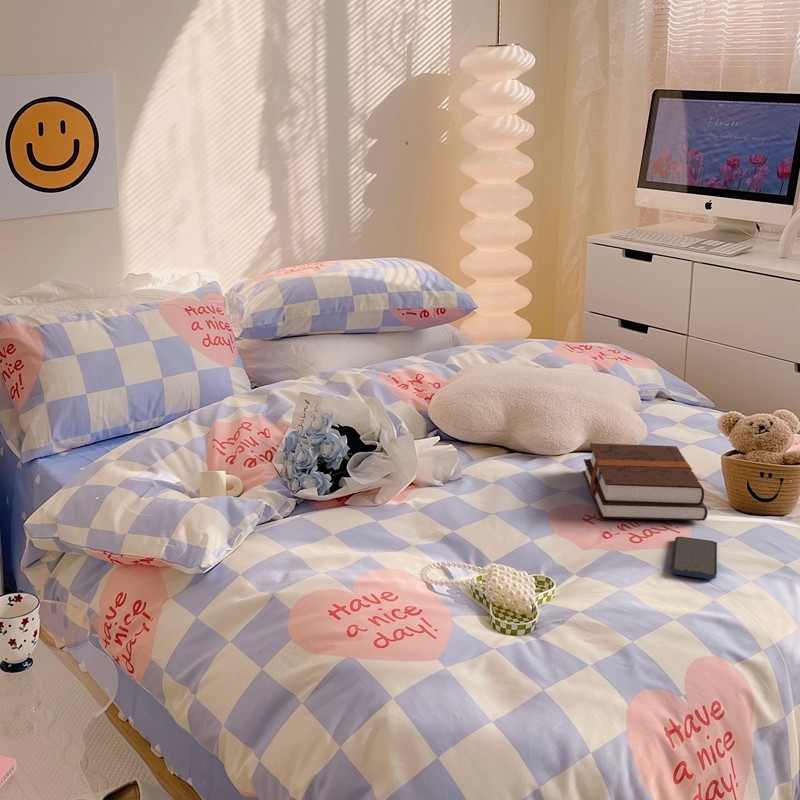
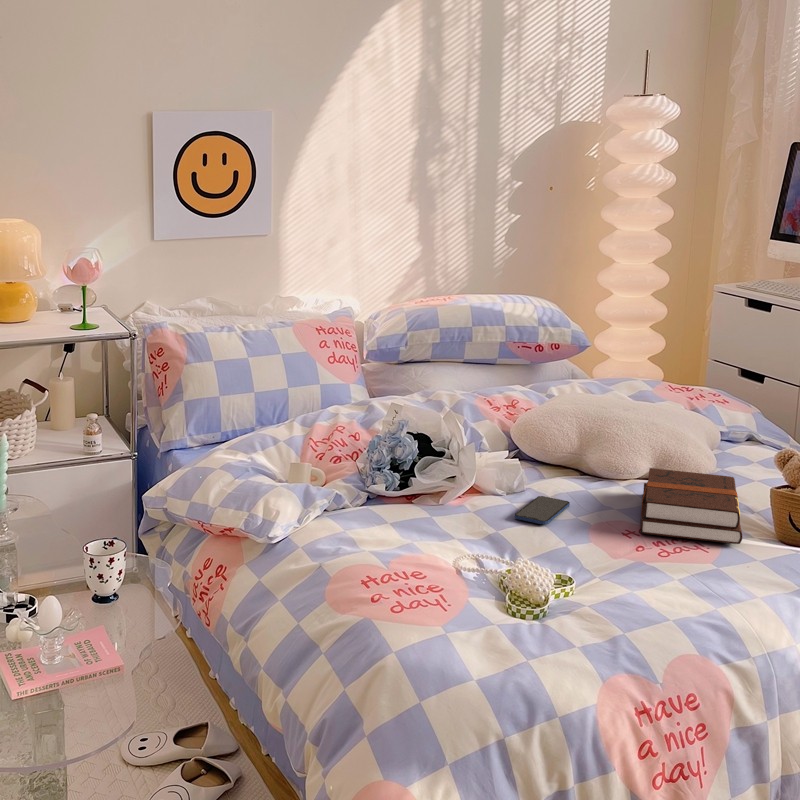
smartphone: present [672,537,717,579] -> present [515,496,570,524]

